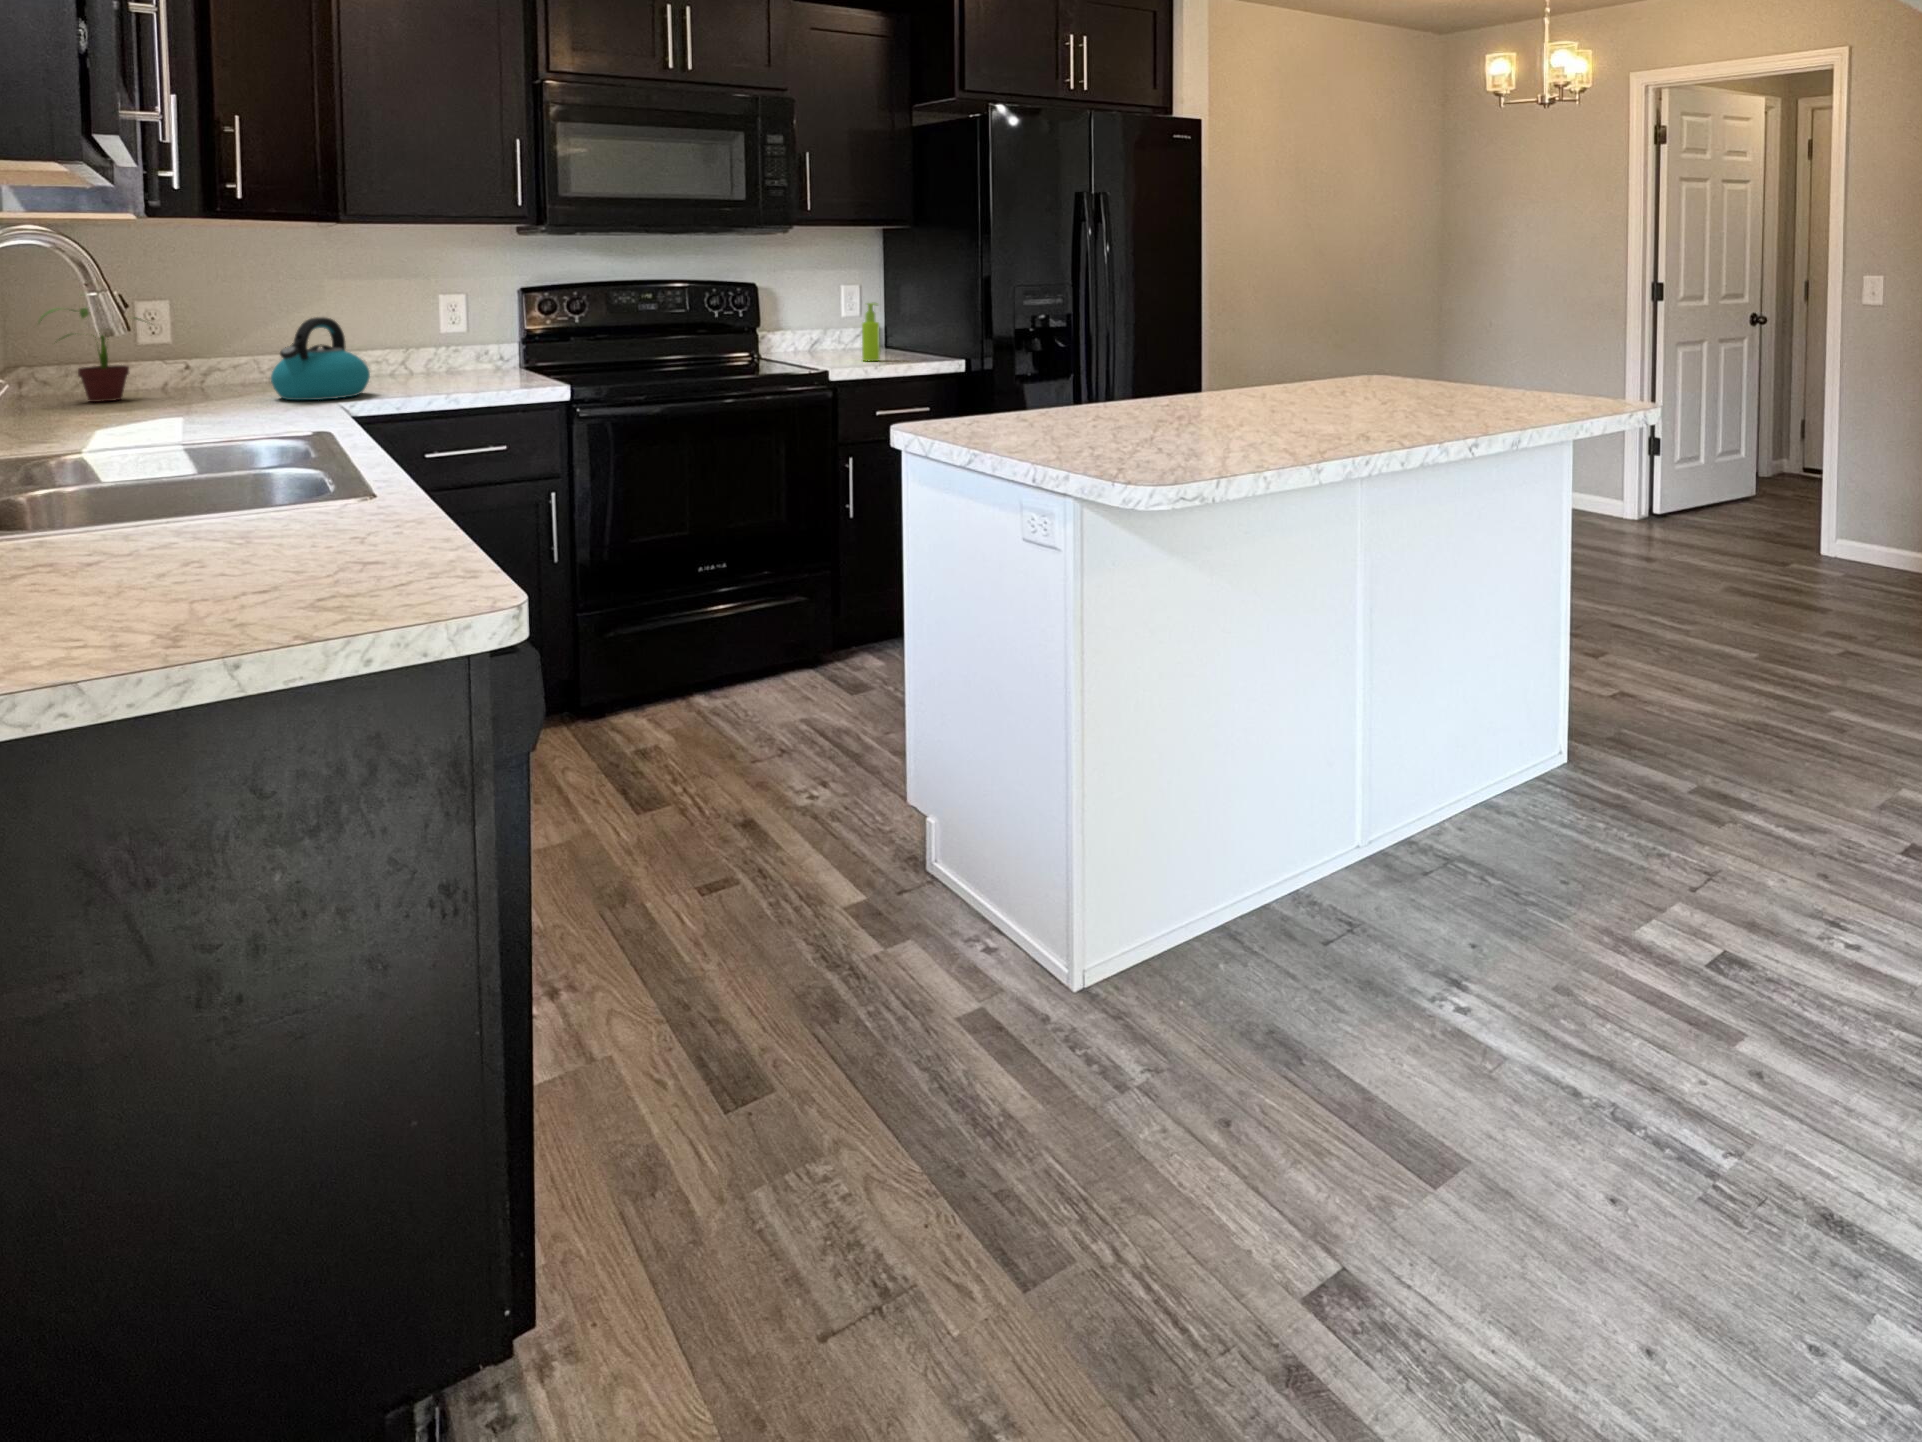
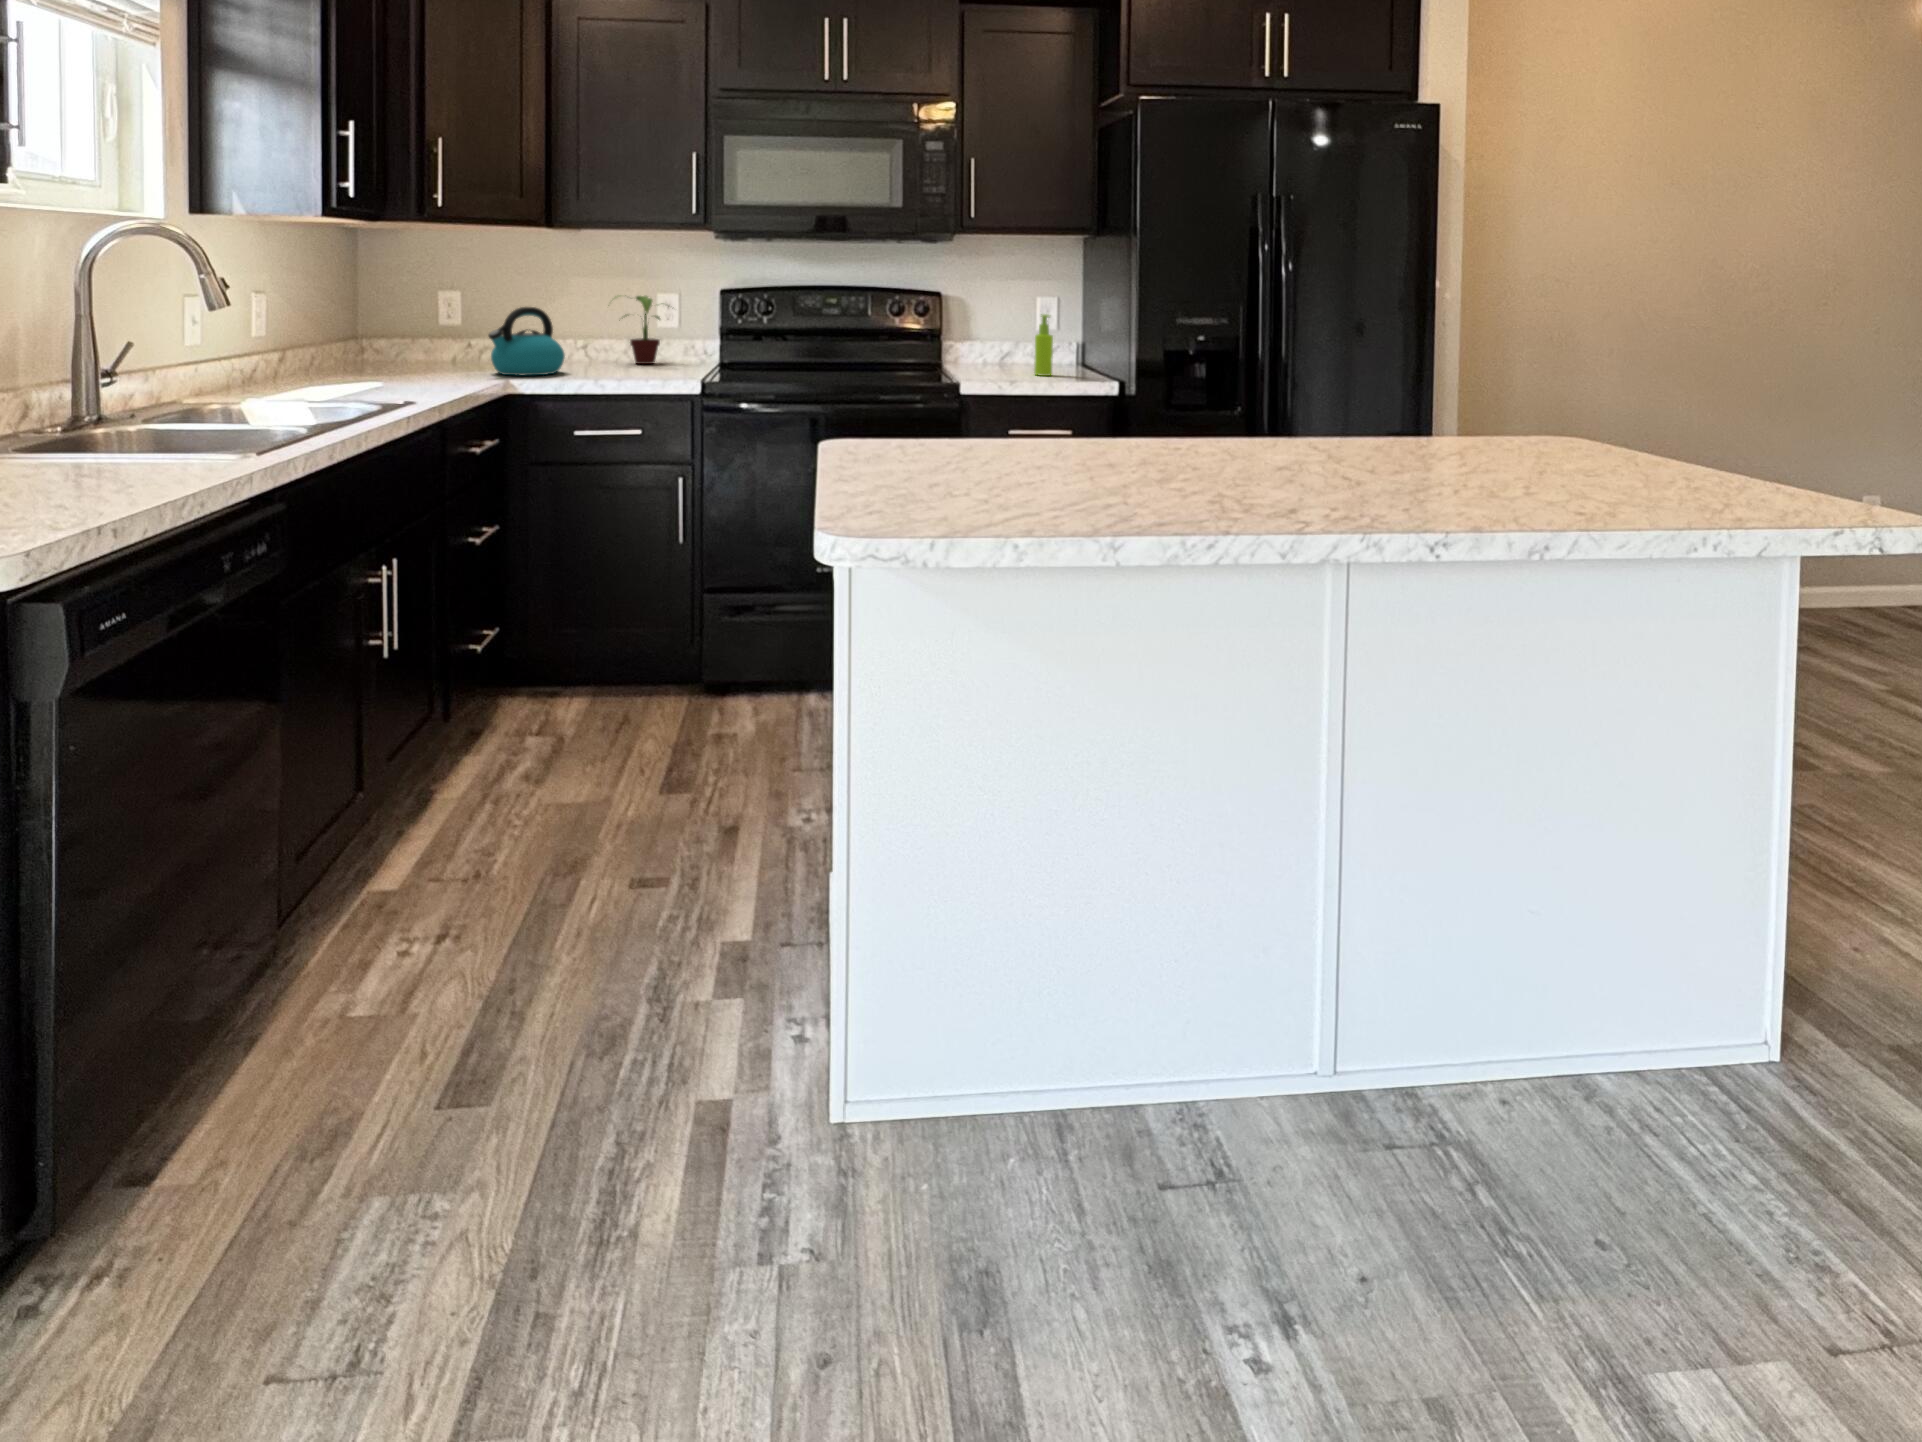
potted plant: present [39,308,142,402] -> present [625,296,660,364]

